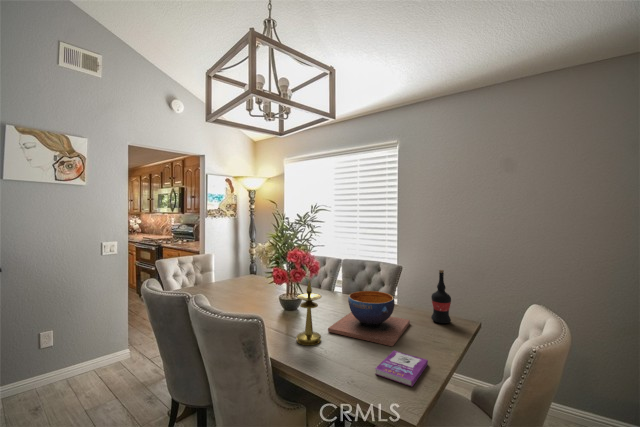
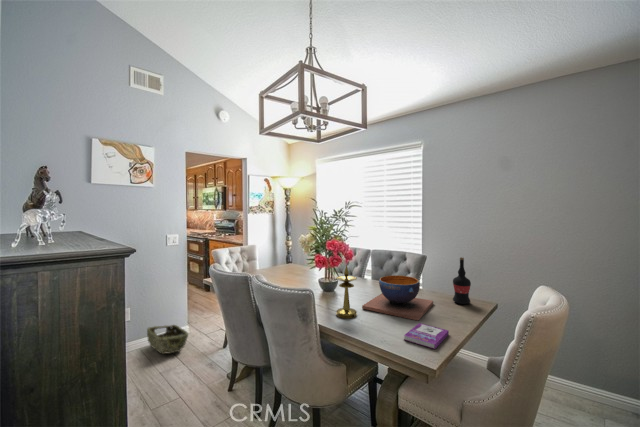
woven basket: none [73,349,126,387] -> present [147,325,188,354]

